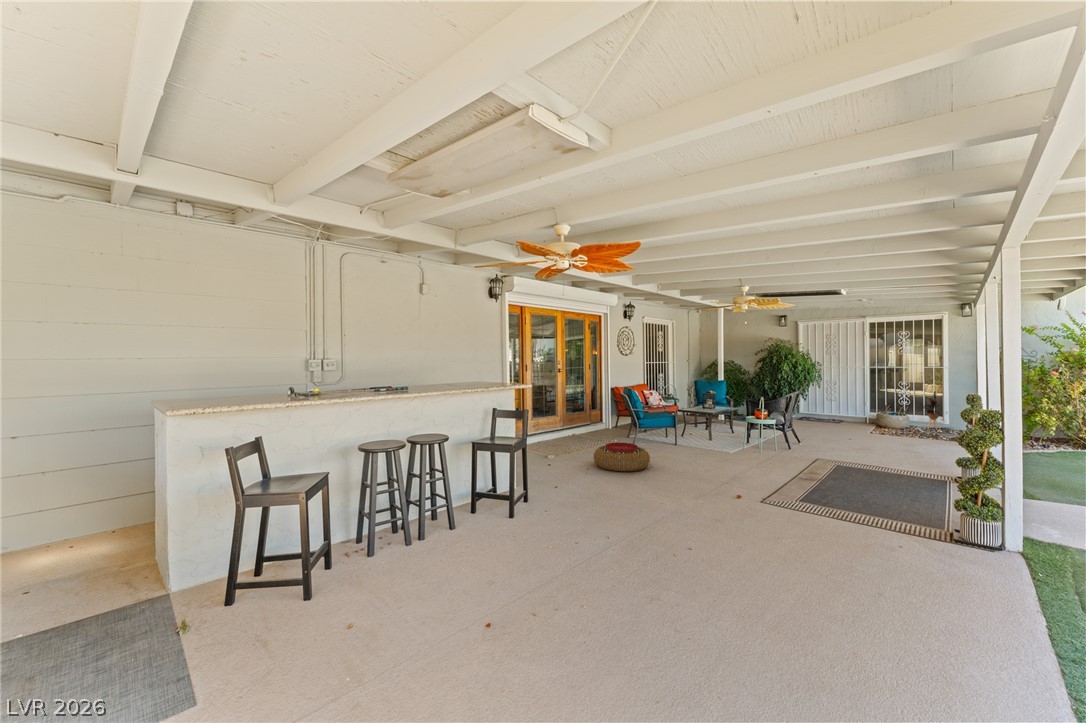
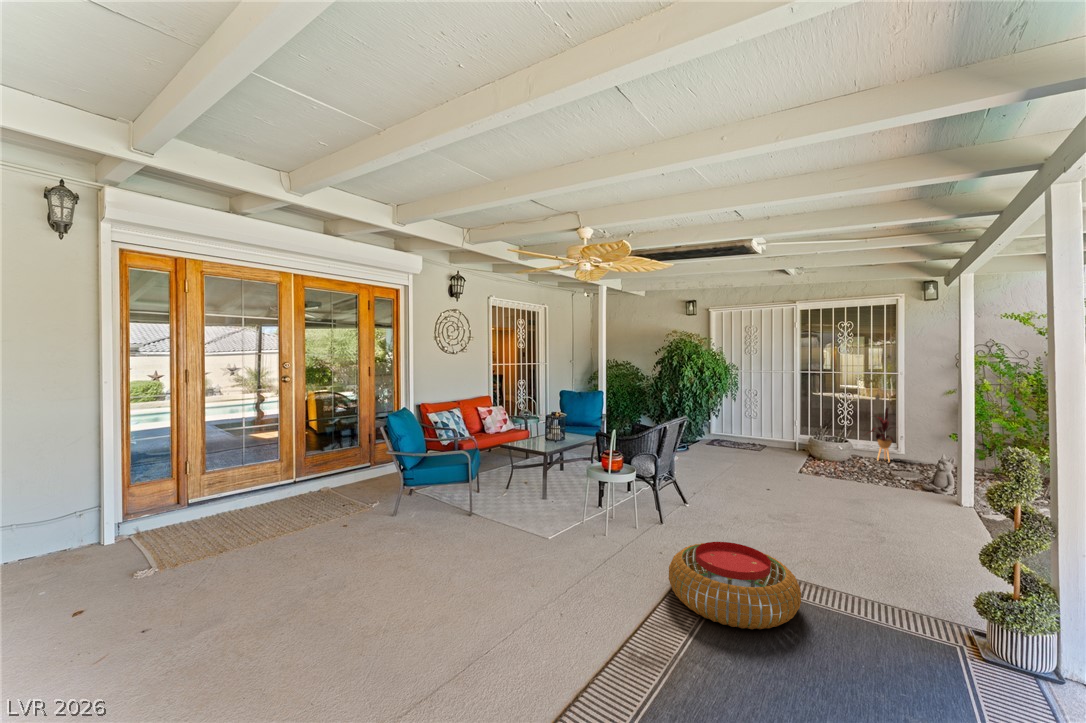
pouf: present [594,442,650,471] -> present [669,542,801,629]

